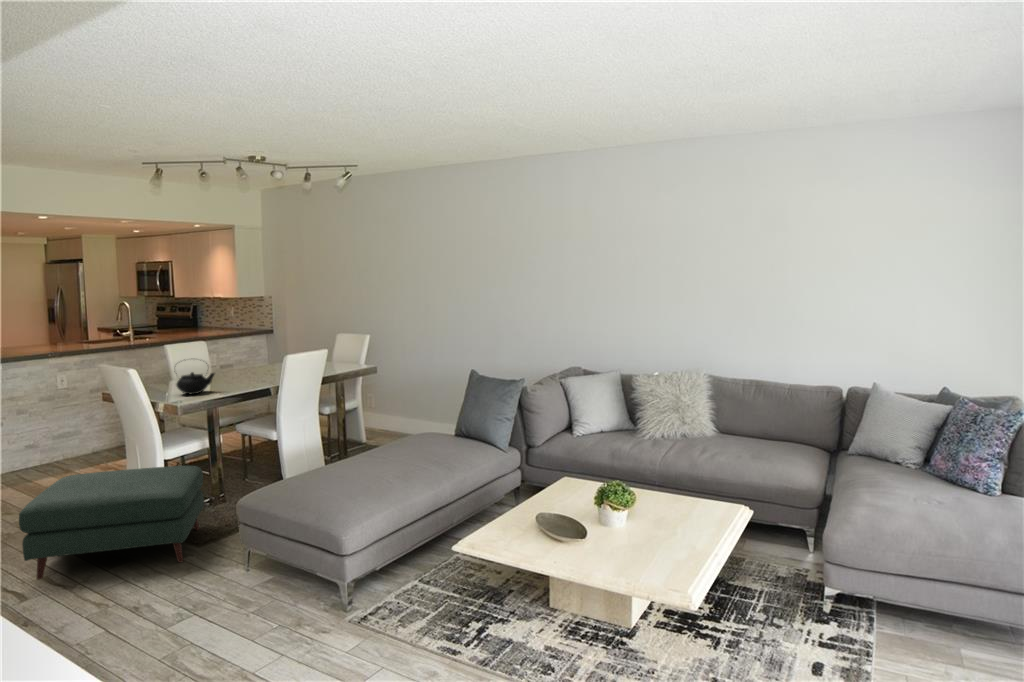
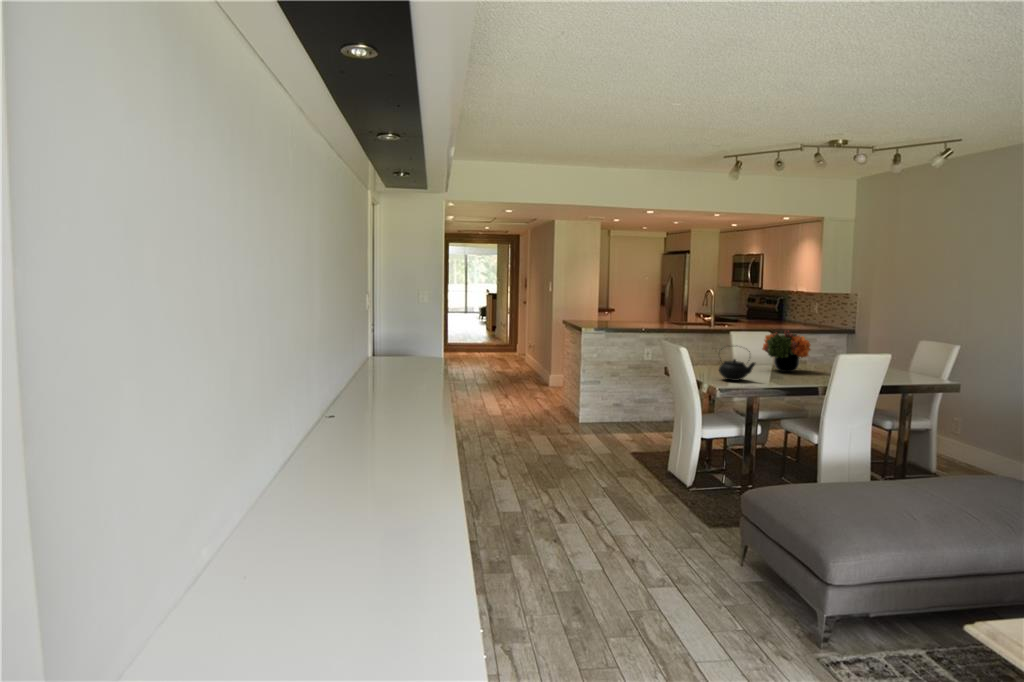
flower arrangement: none [209,337,257,377] -> present [762,331,811,372]
ottoman: present [19,466,204,579] -> none [574,432,725,536]

